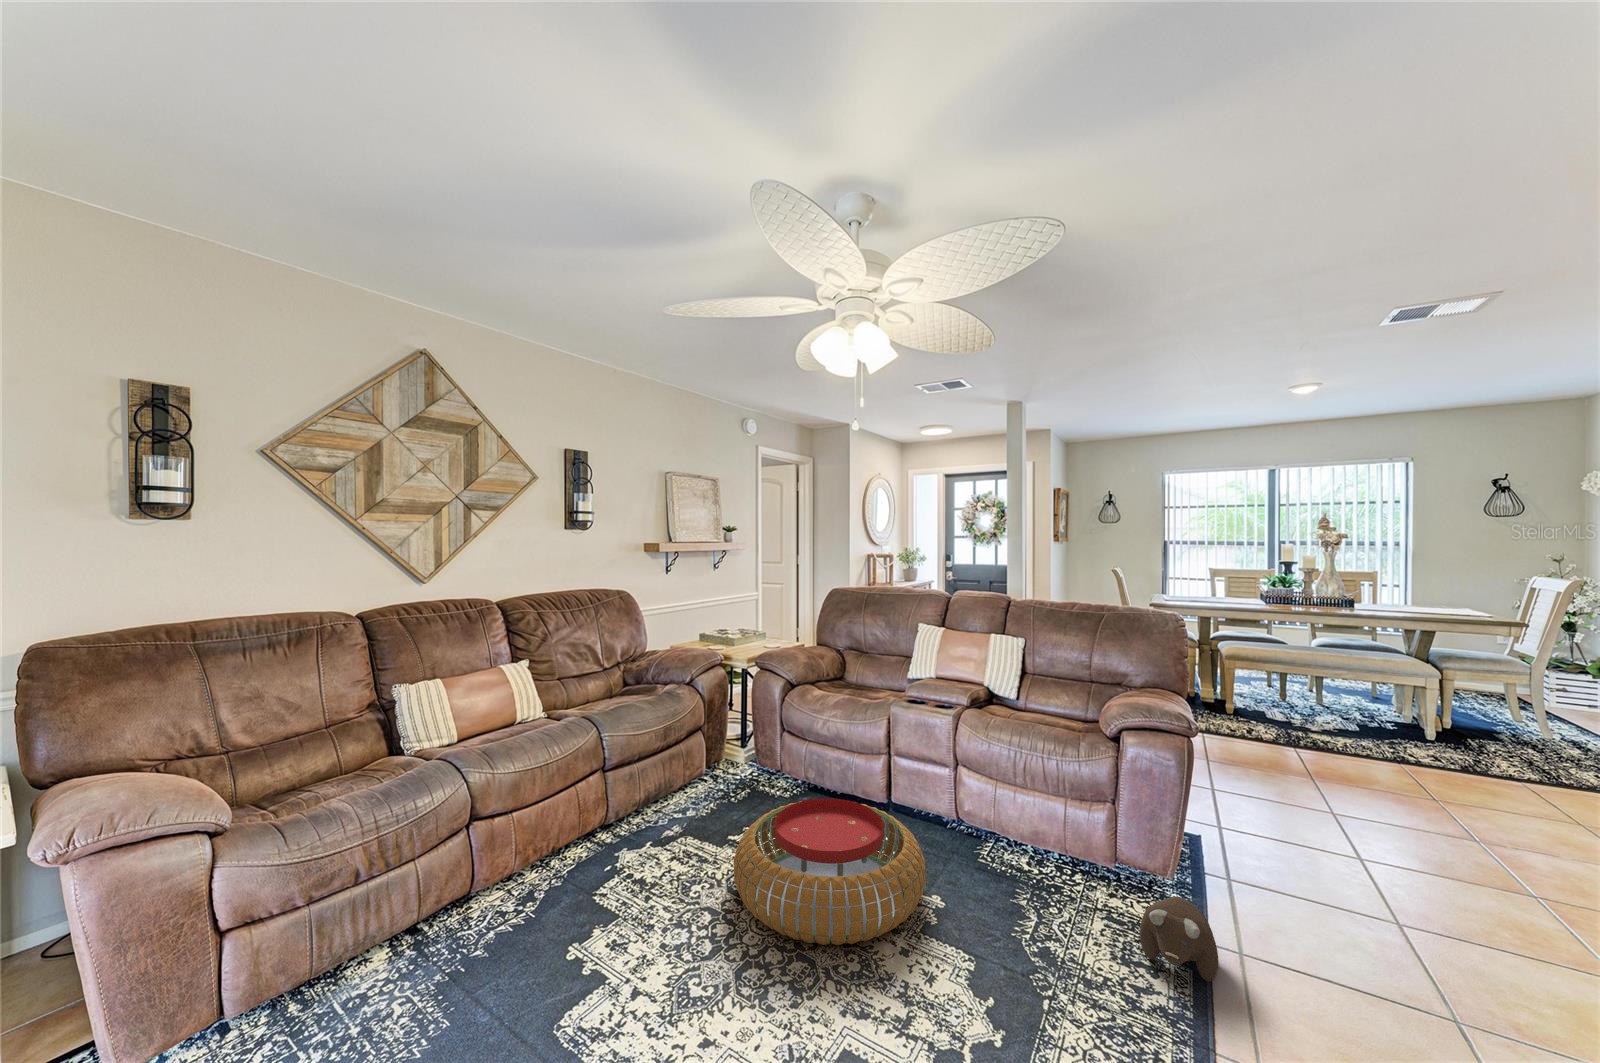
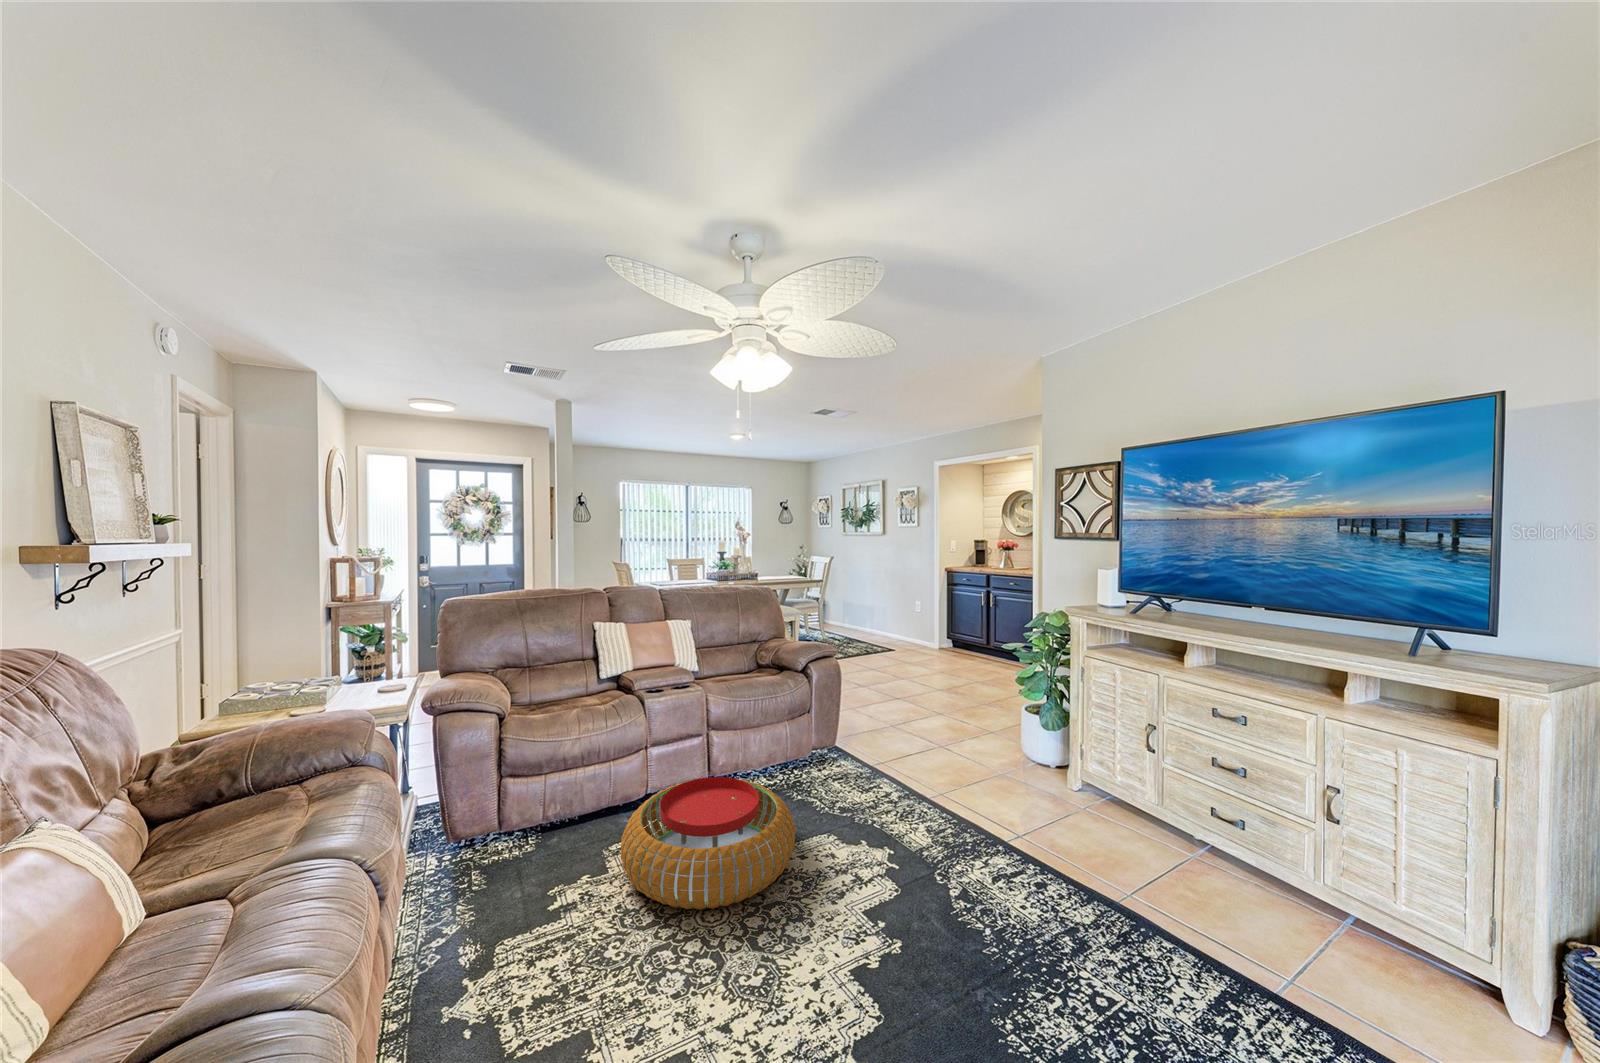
plush toy: present [1140,896,1219,982] -> none [860,741,903,781]

